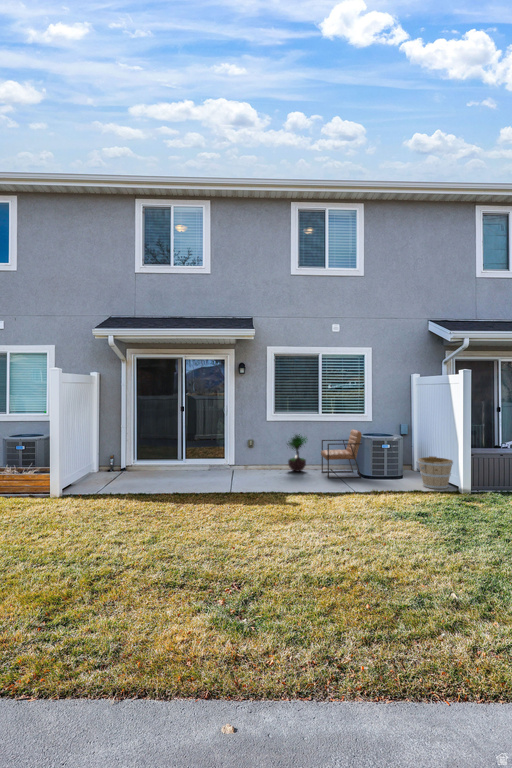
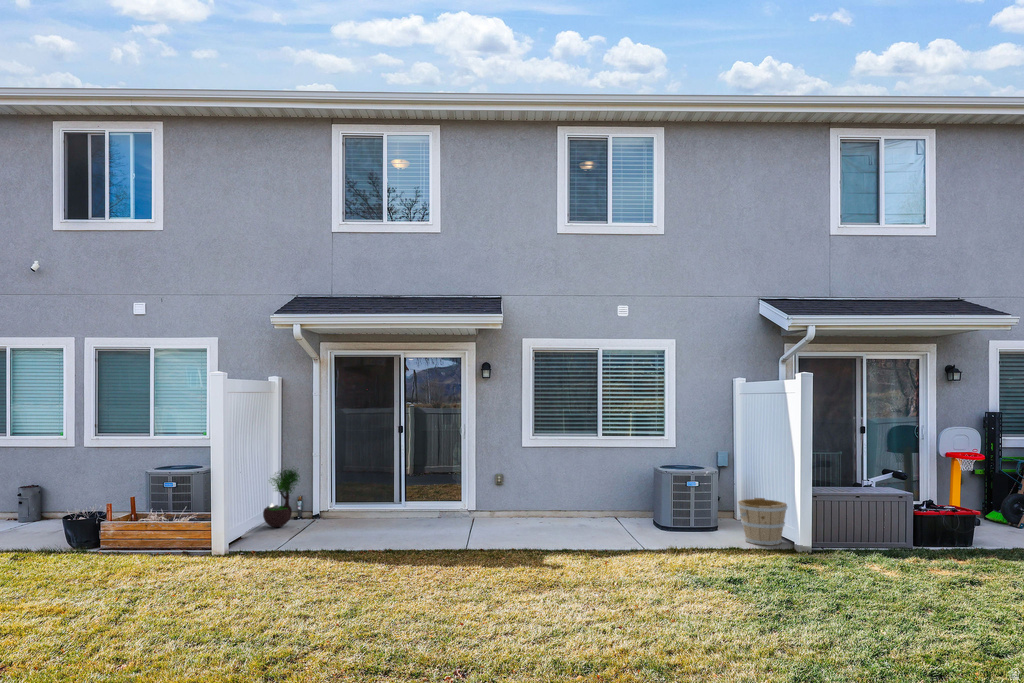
chair: present [321,429,362,478] -> none [602,458,659,530]
potted tree: present [287,434,306,472] -> present [263,470,300,527]

